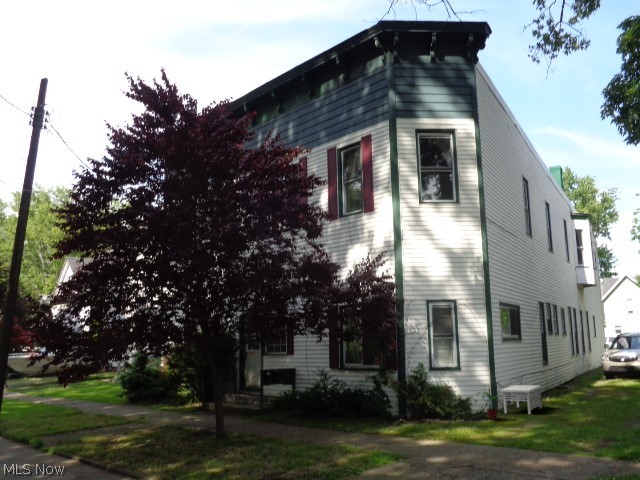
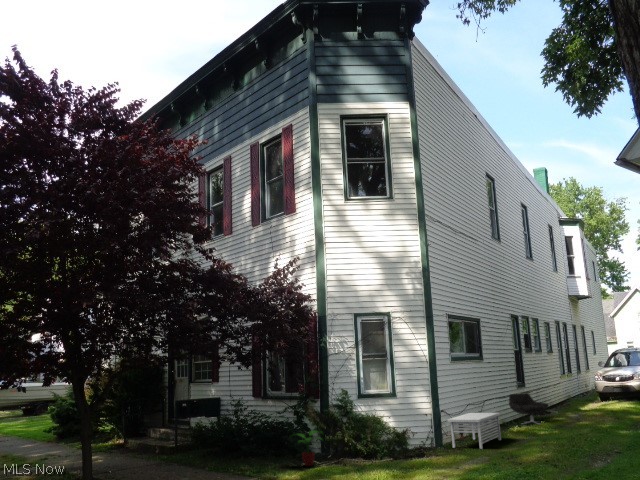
lounge chair: none [539,370,574,397] -> present [509,393,549,423]
potted plant: present [482,392,497,420] -> present [298,431,323,466]

